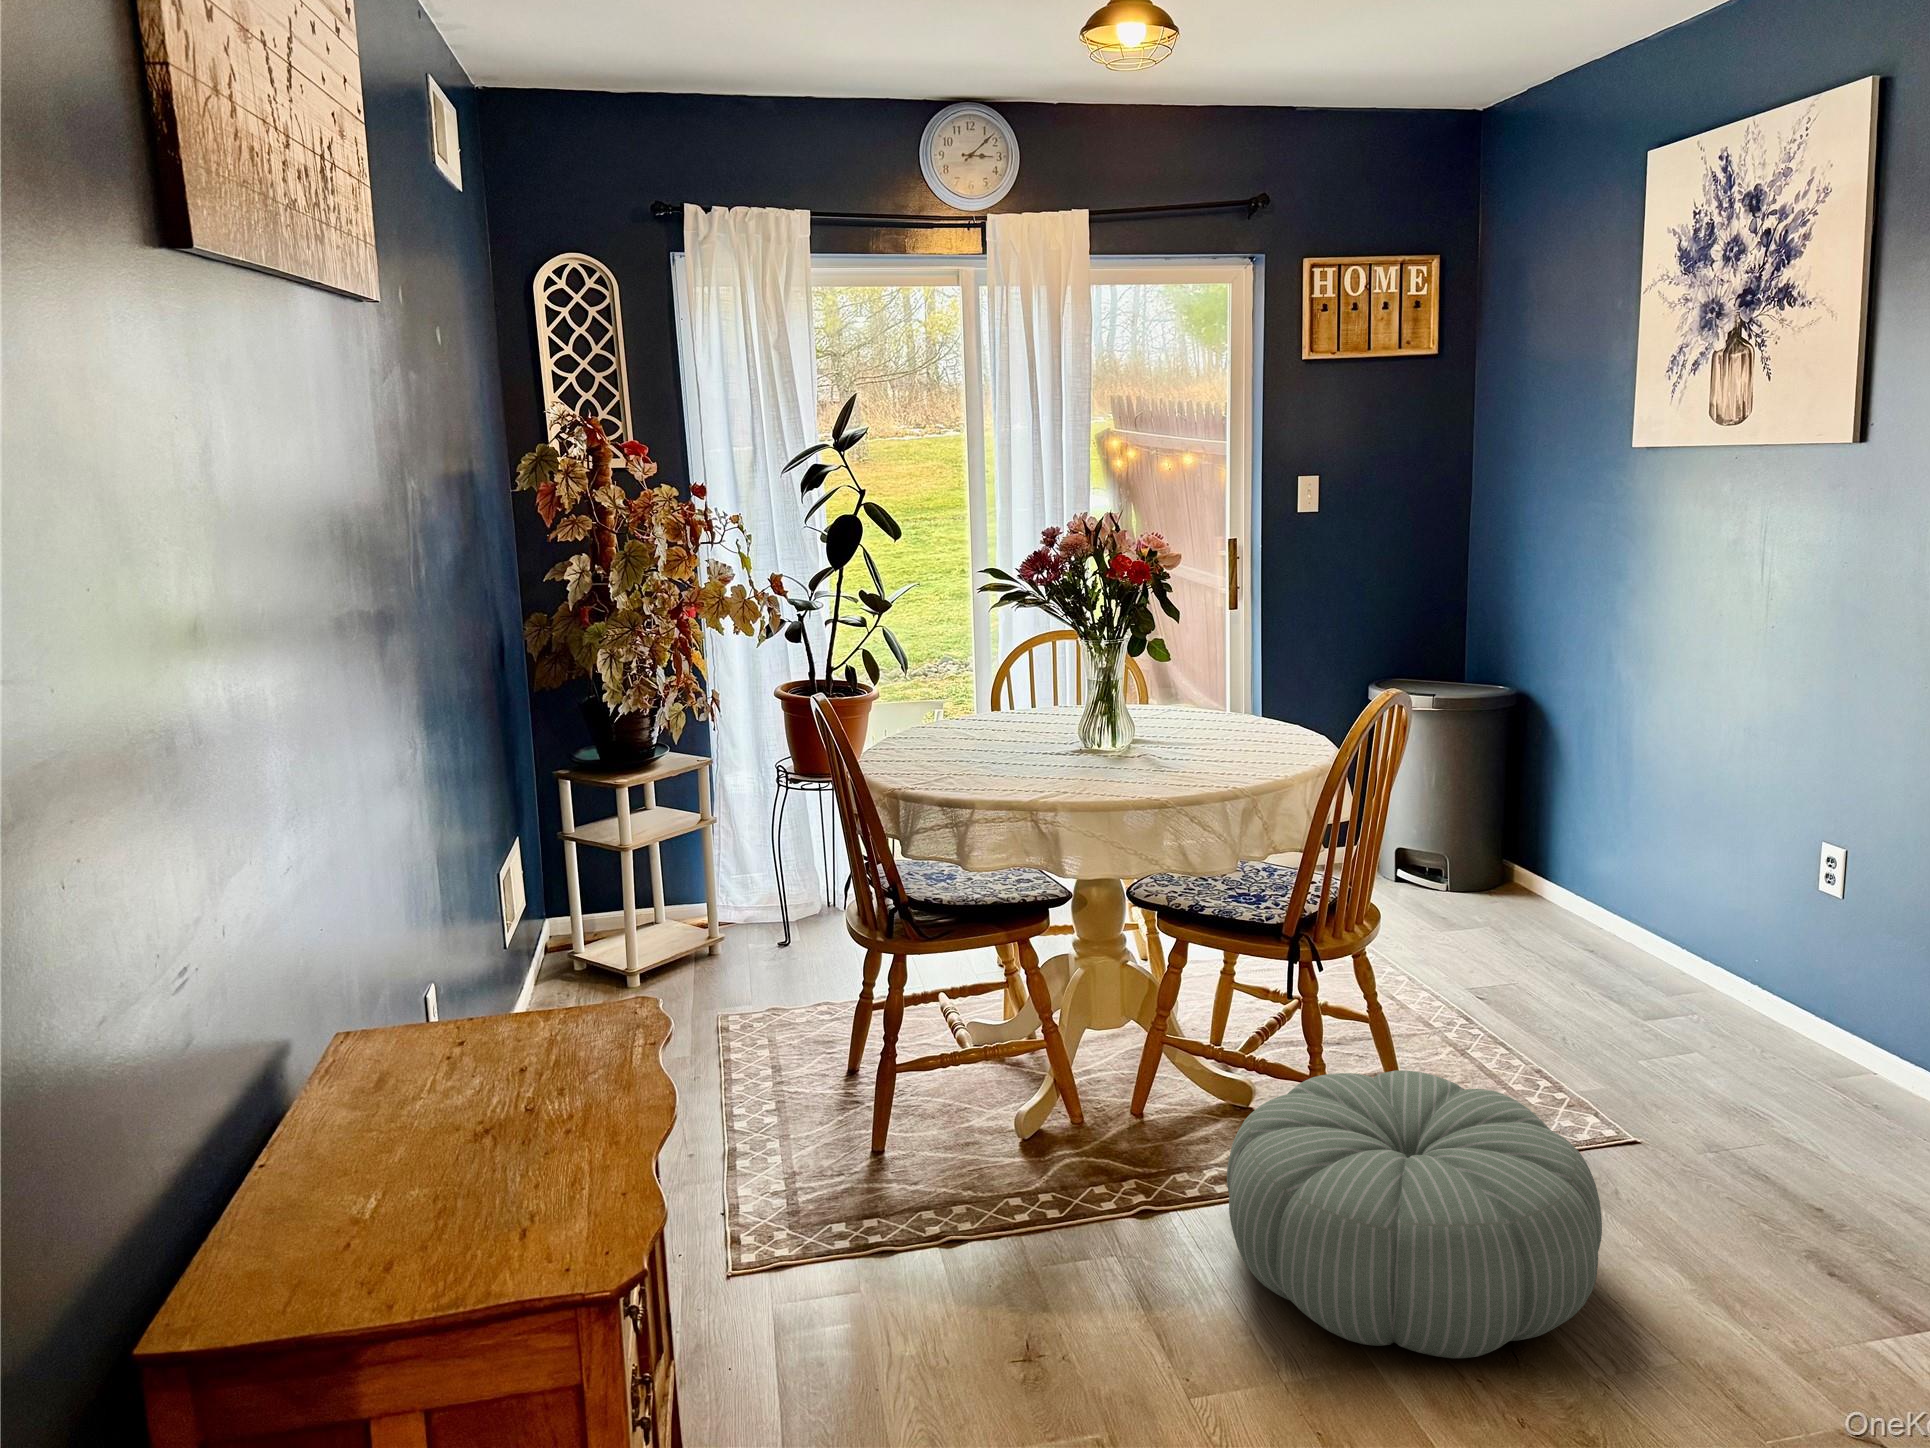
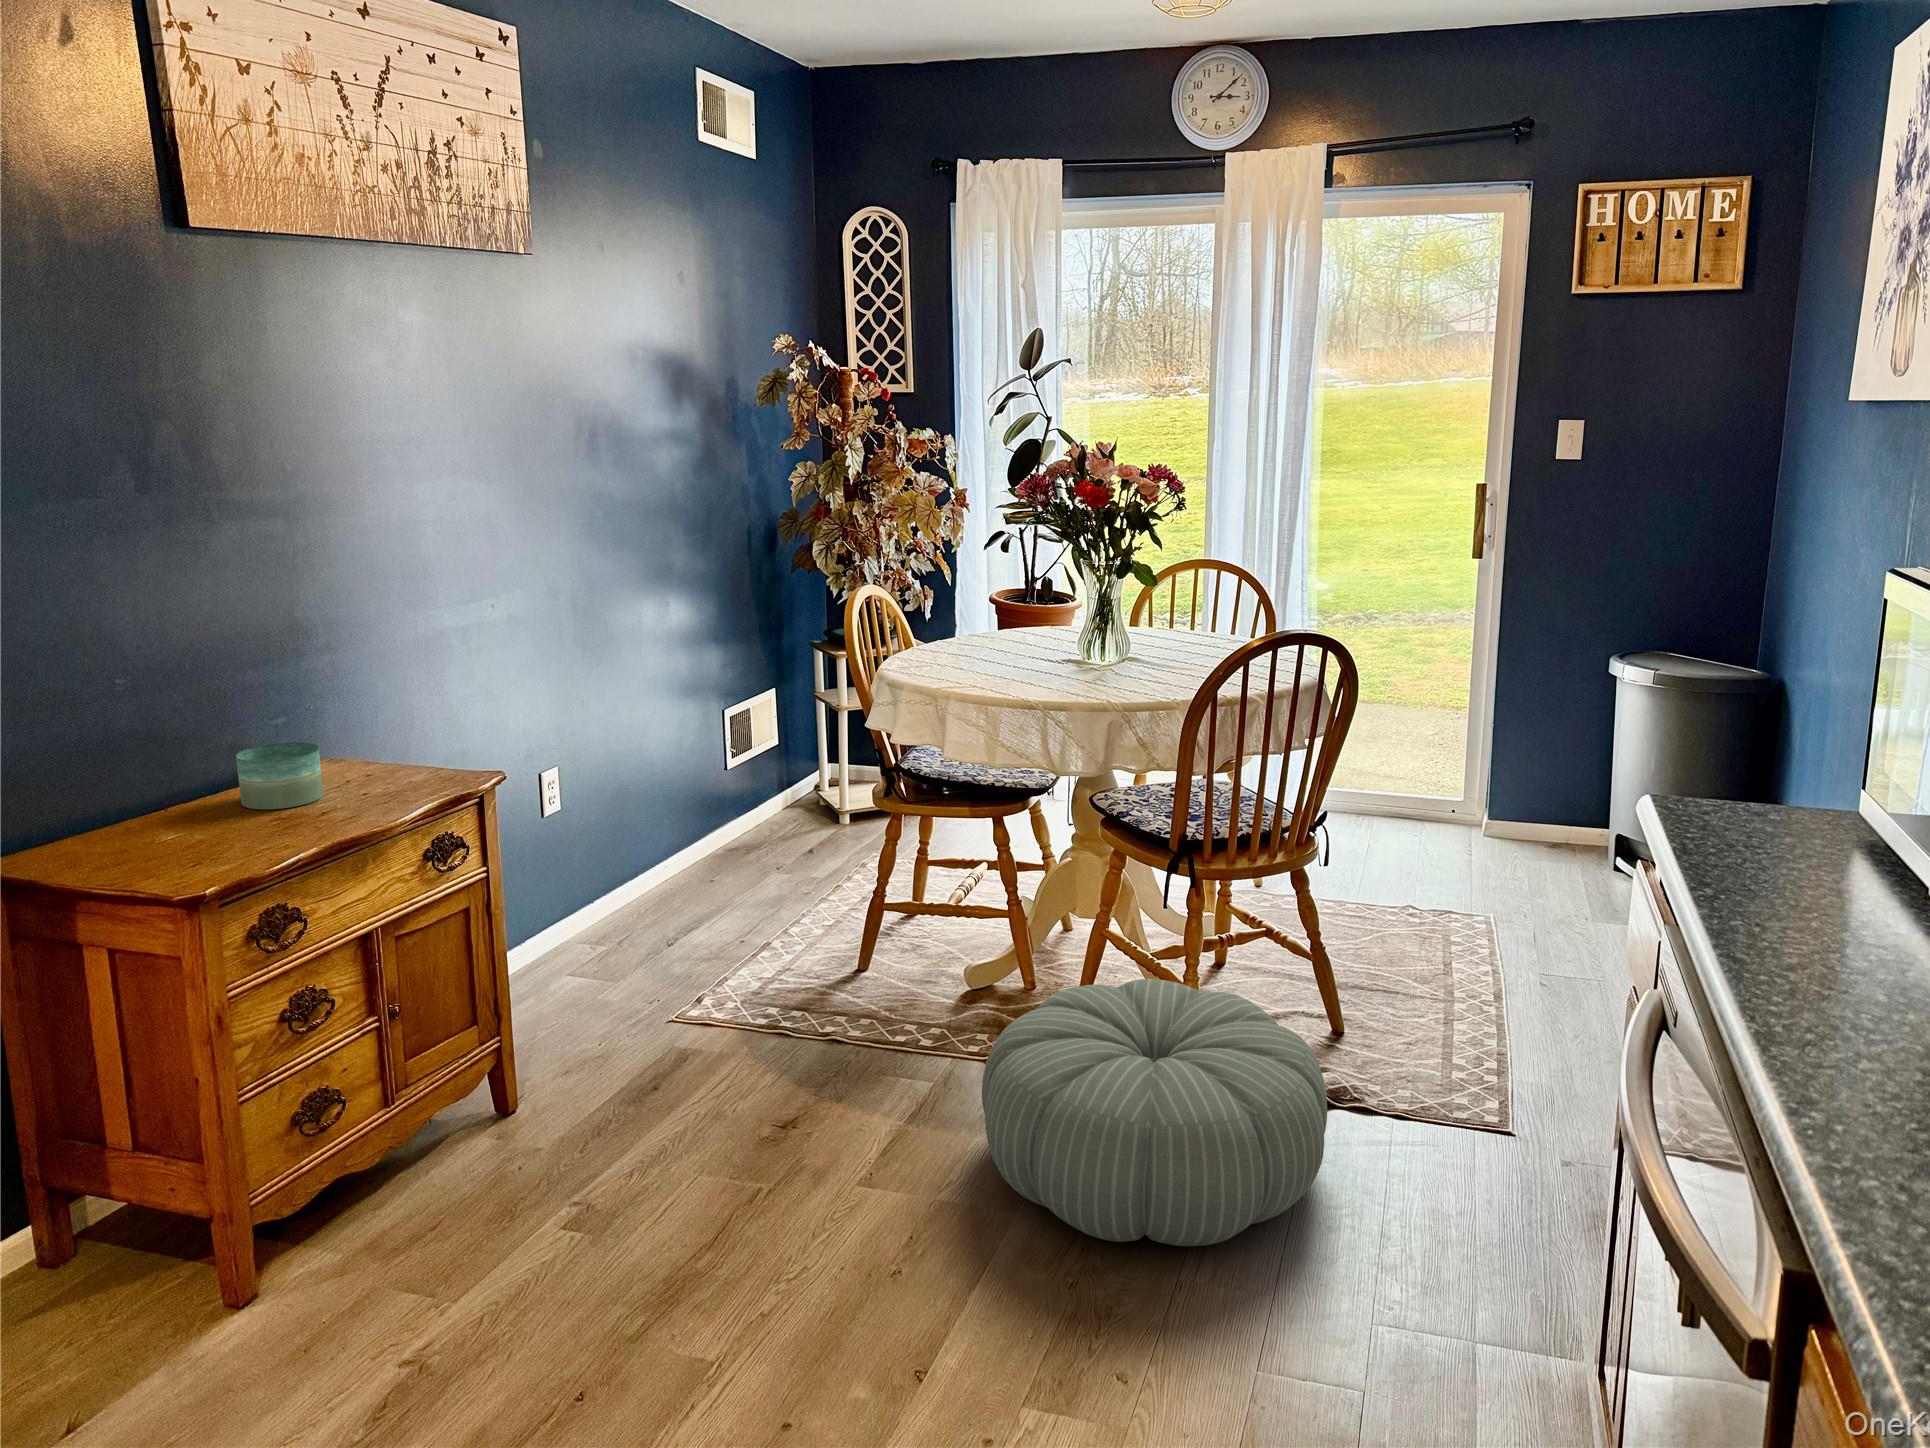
candle: none [363,1022,489,1140] -> present [236,742,324,810]

